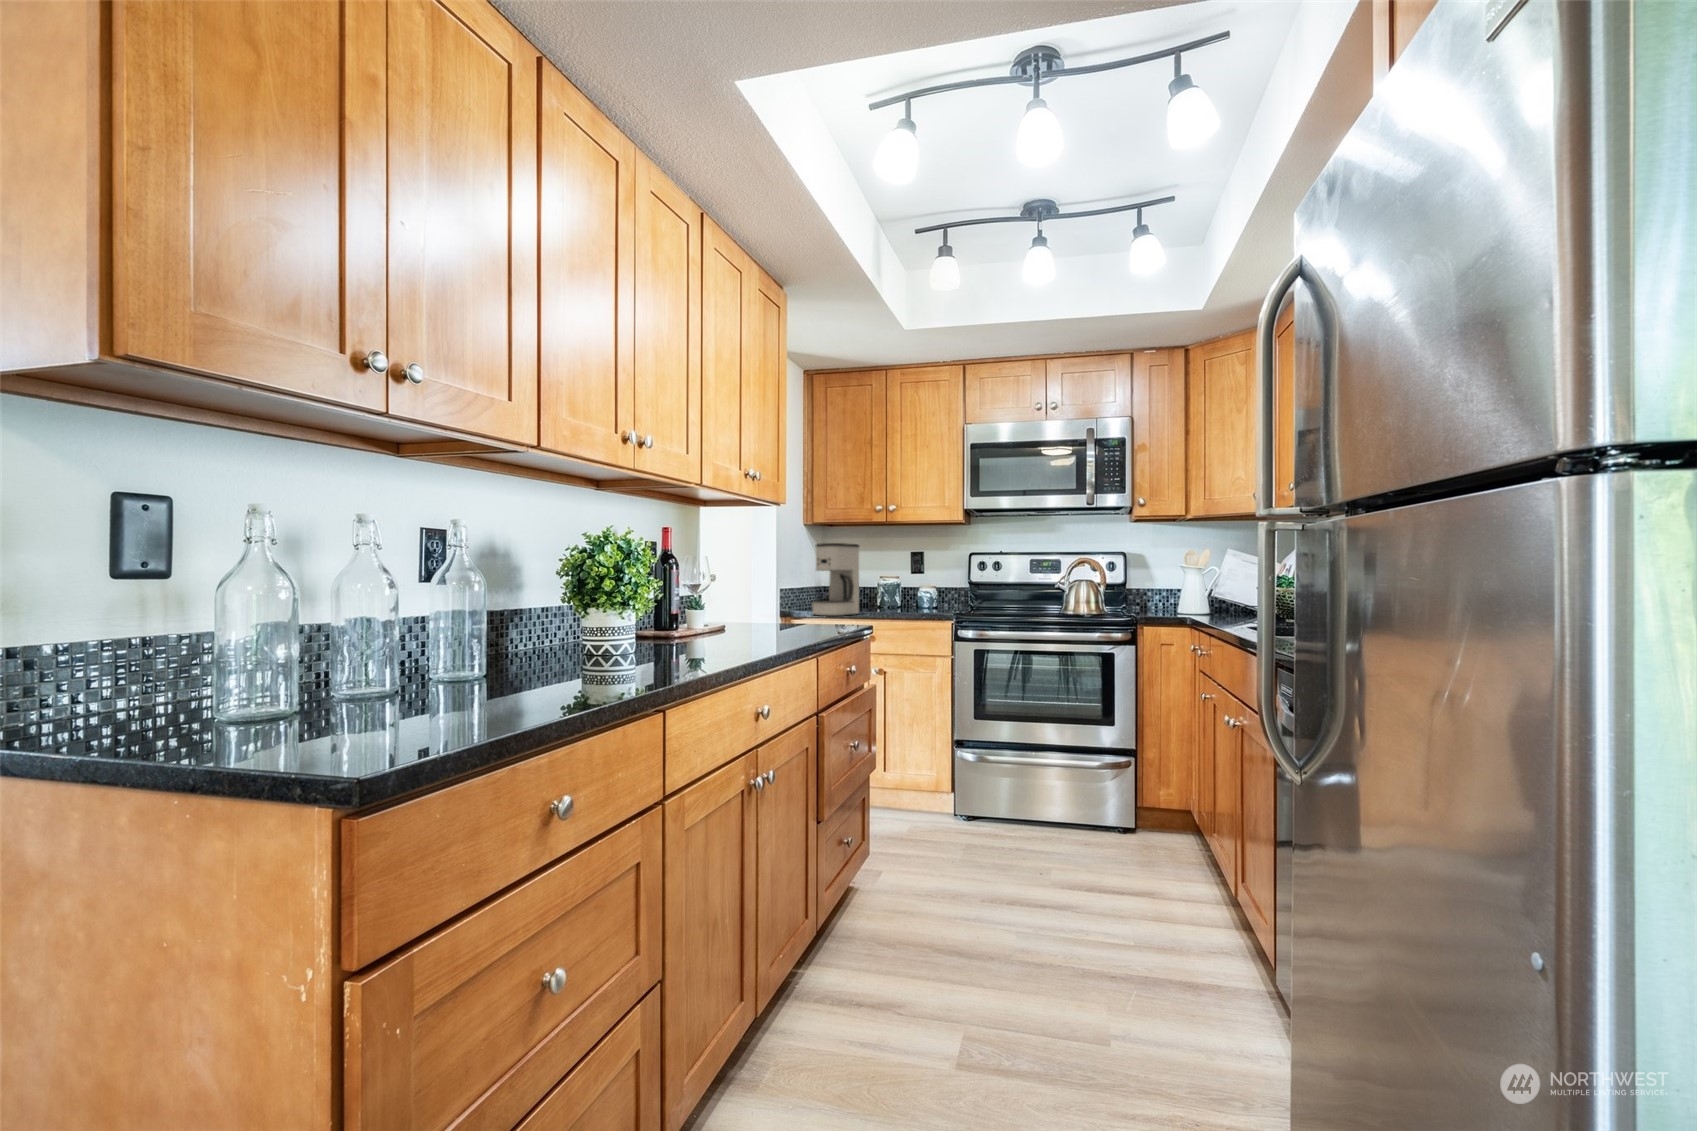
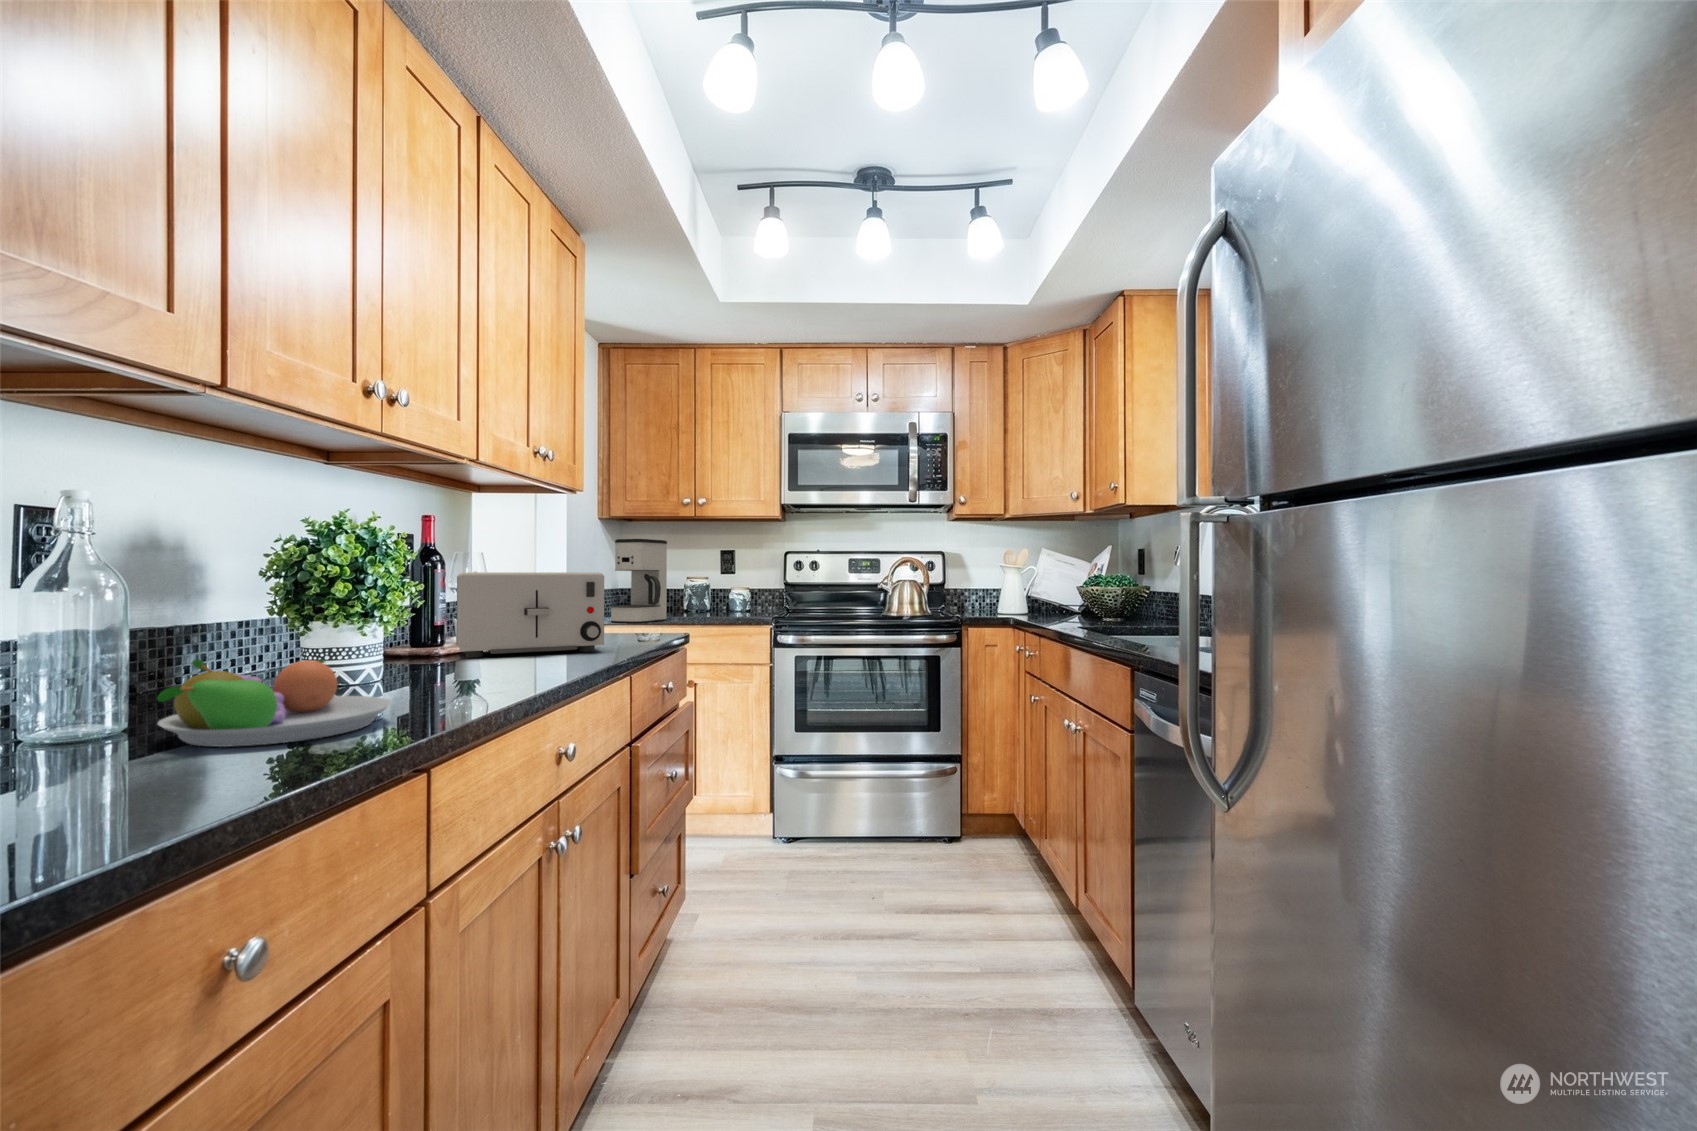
toaster: none [688,573,797,640] -> present [457,572,604,658]
fruit bowl: none [504,631,639,688] -> present [157,659,392,747]

